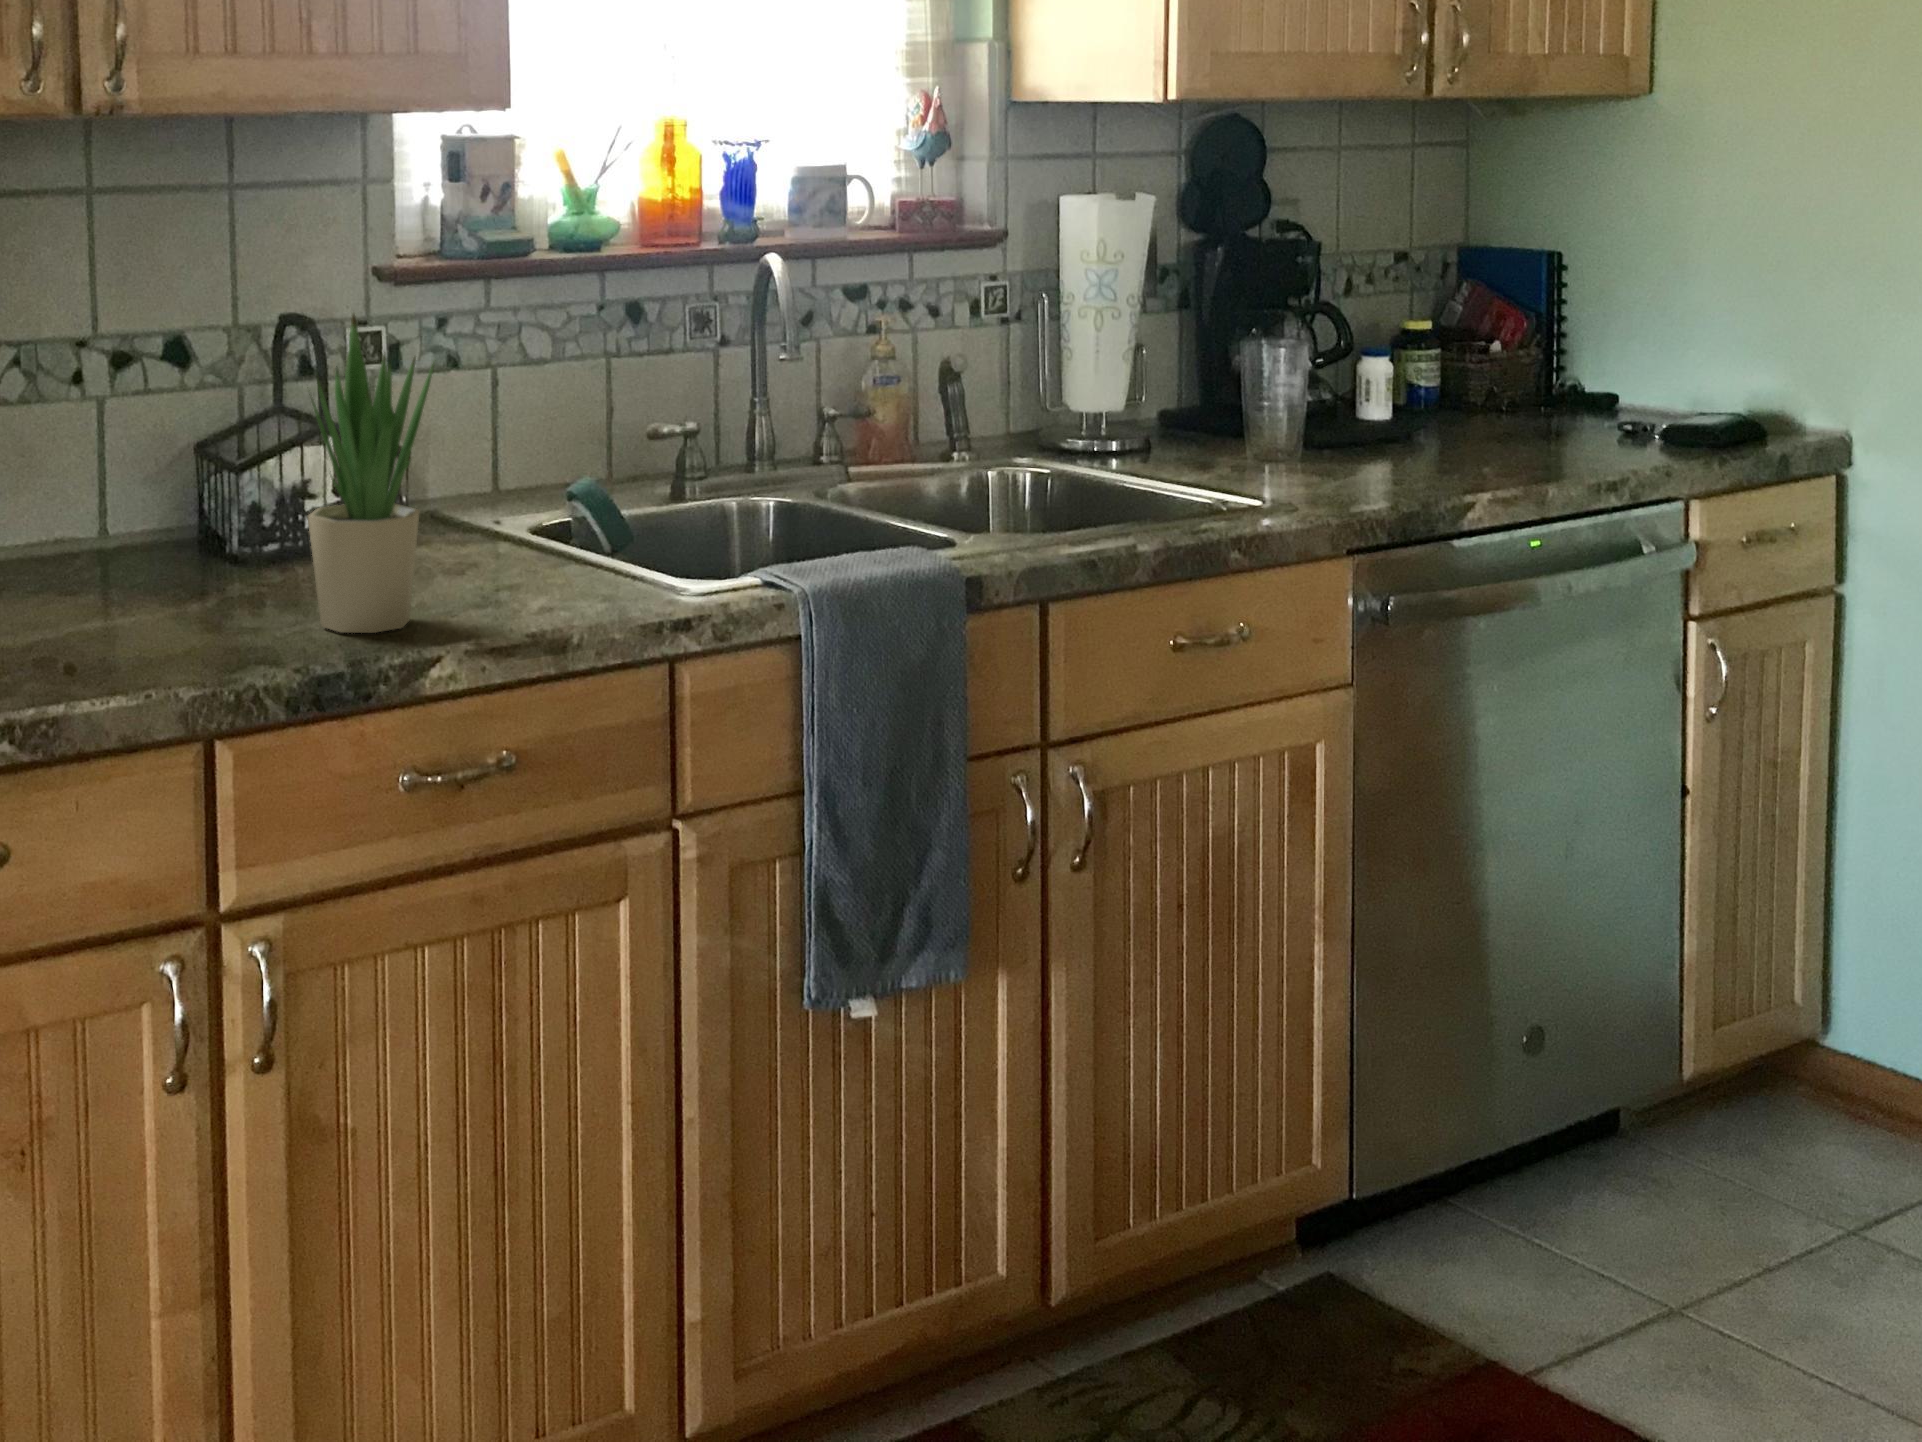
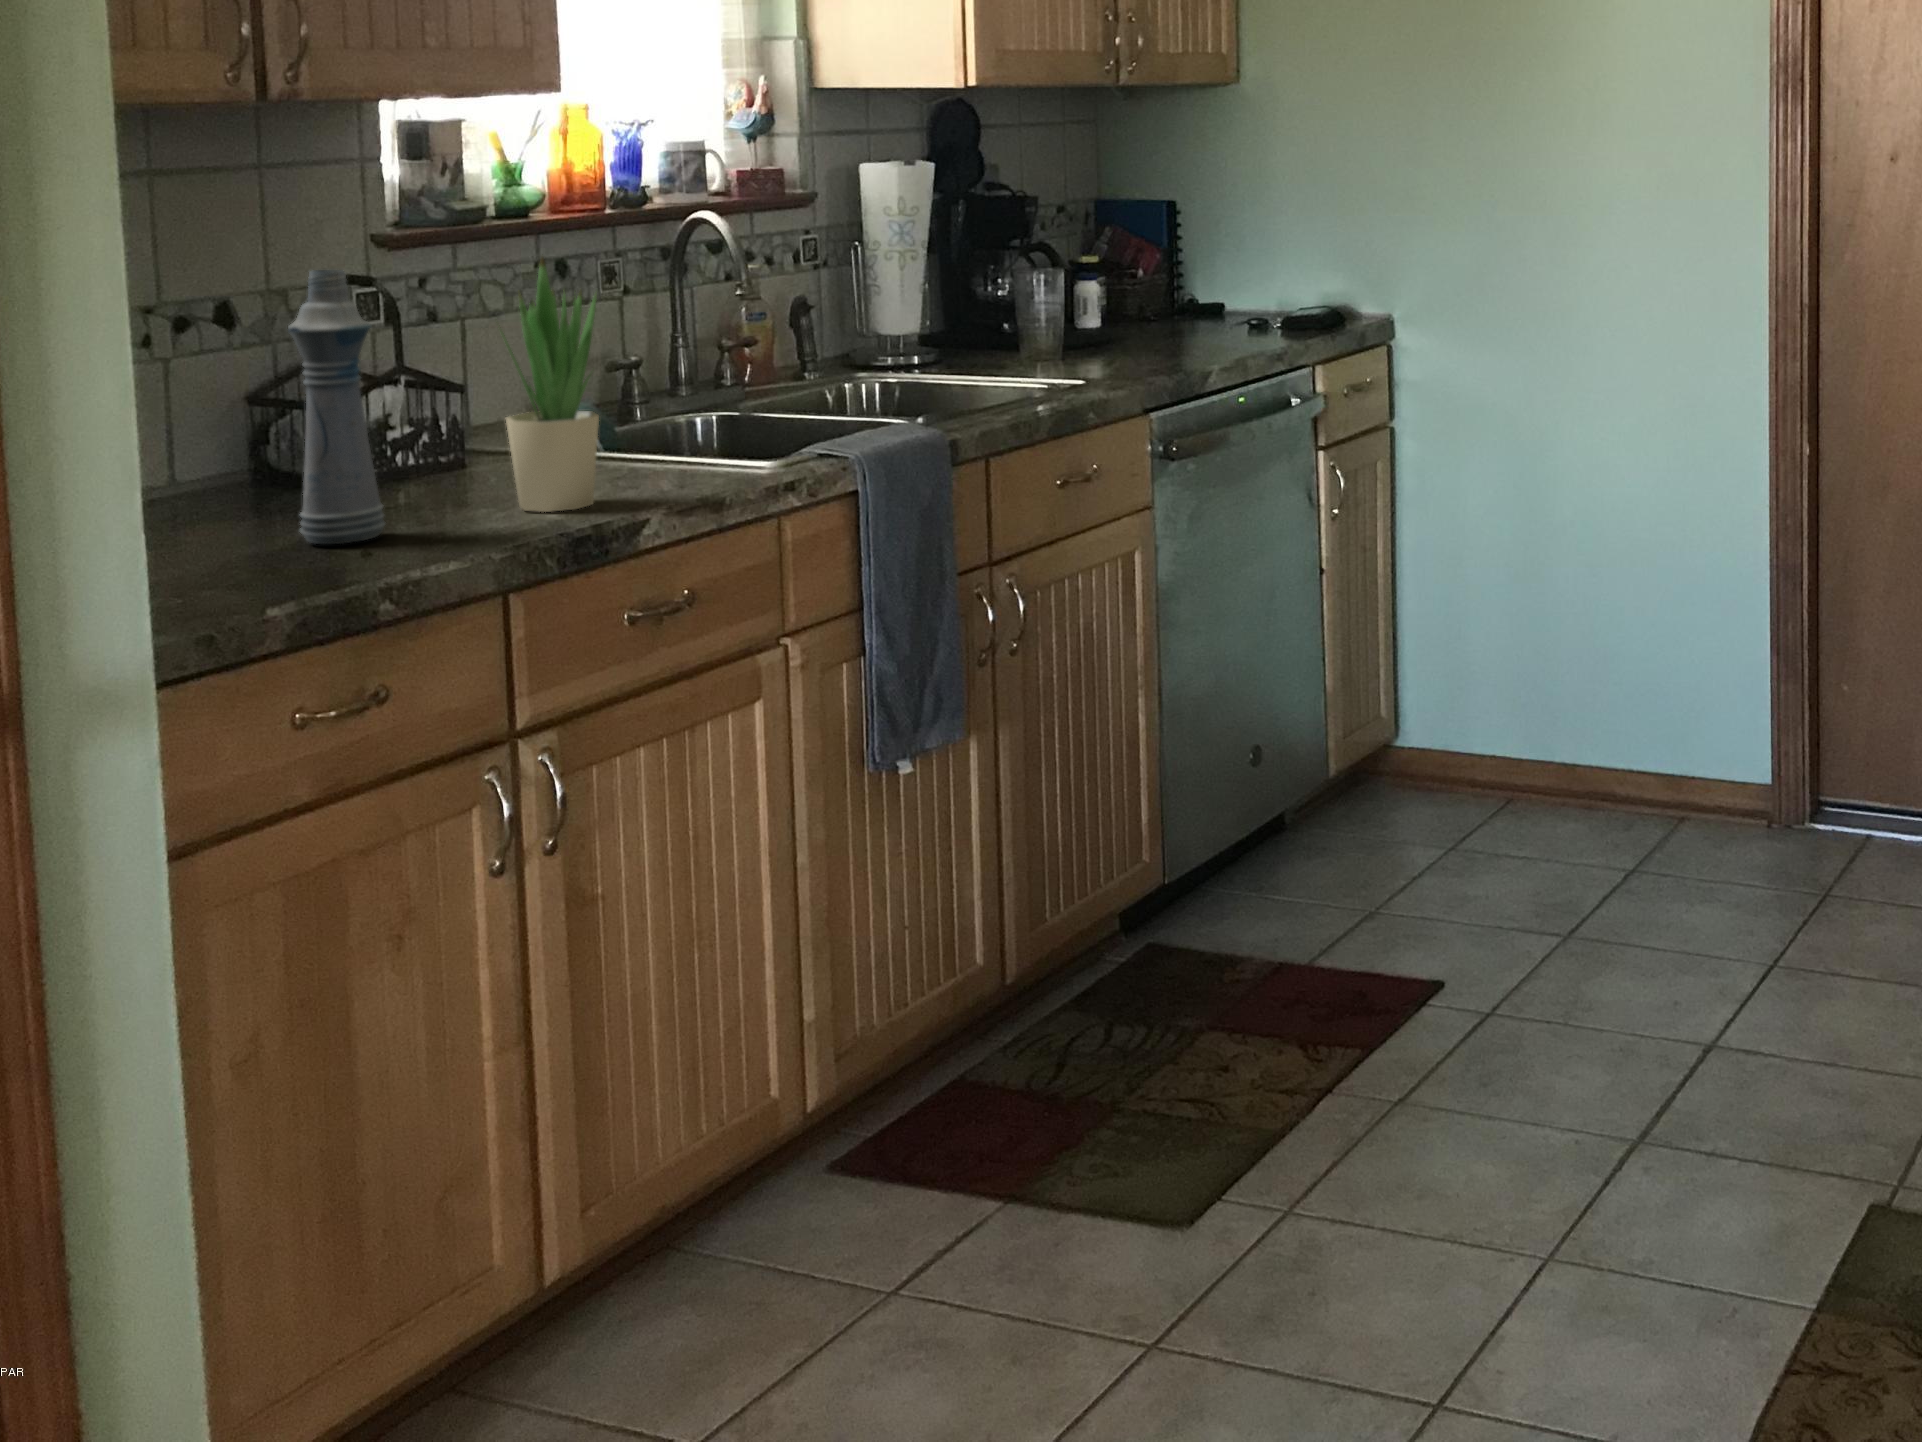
bottle: none [32,317,140,648] -> present [288,270,385,544]

